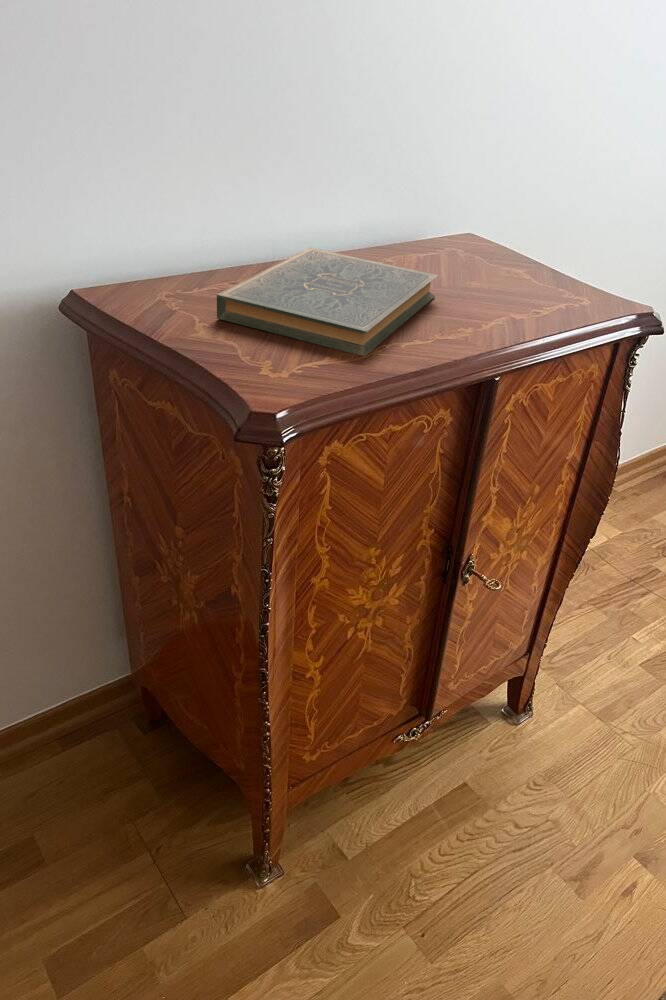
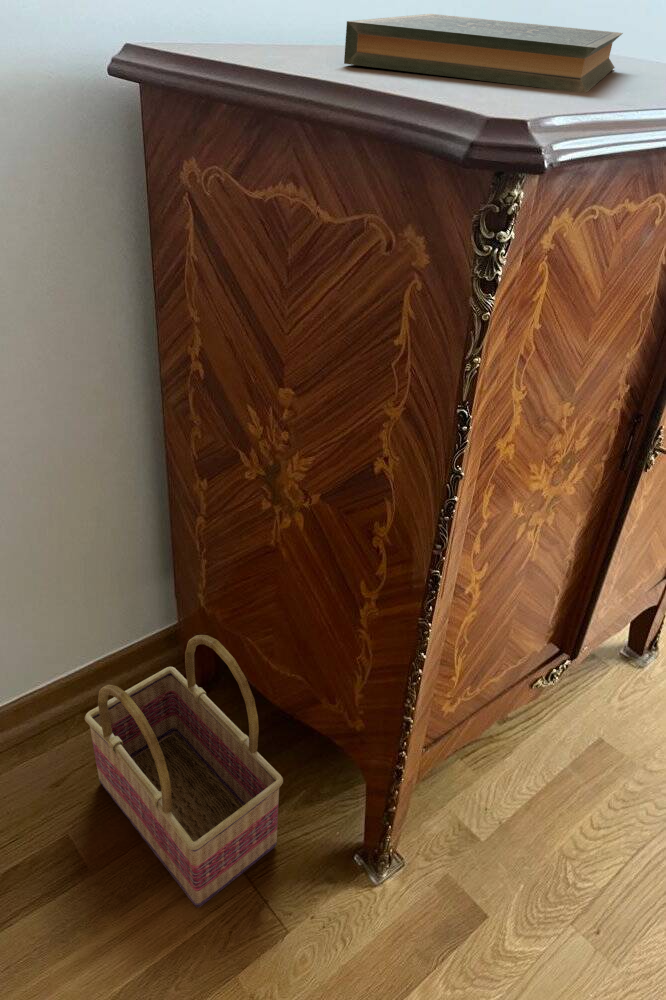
basket: none [46,689,187,896] -> present [85,635,283,907]

